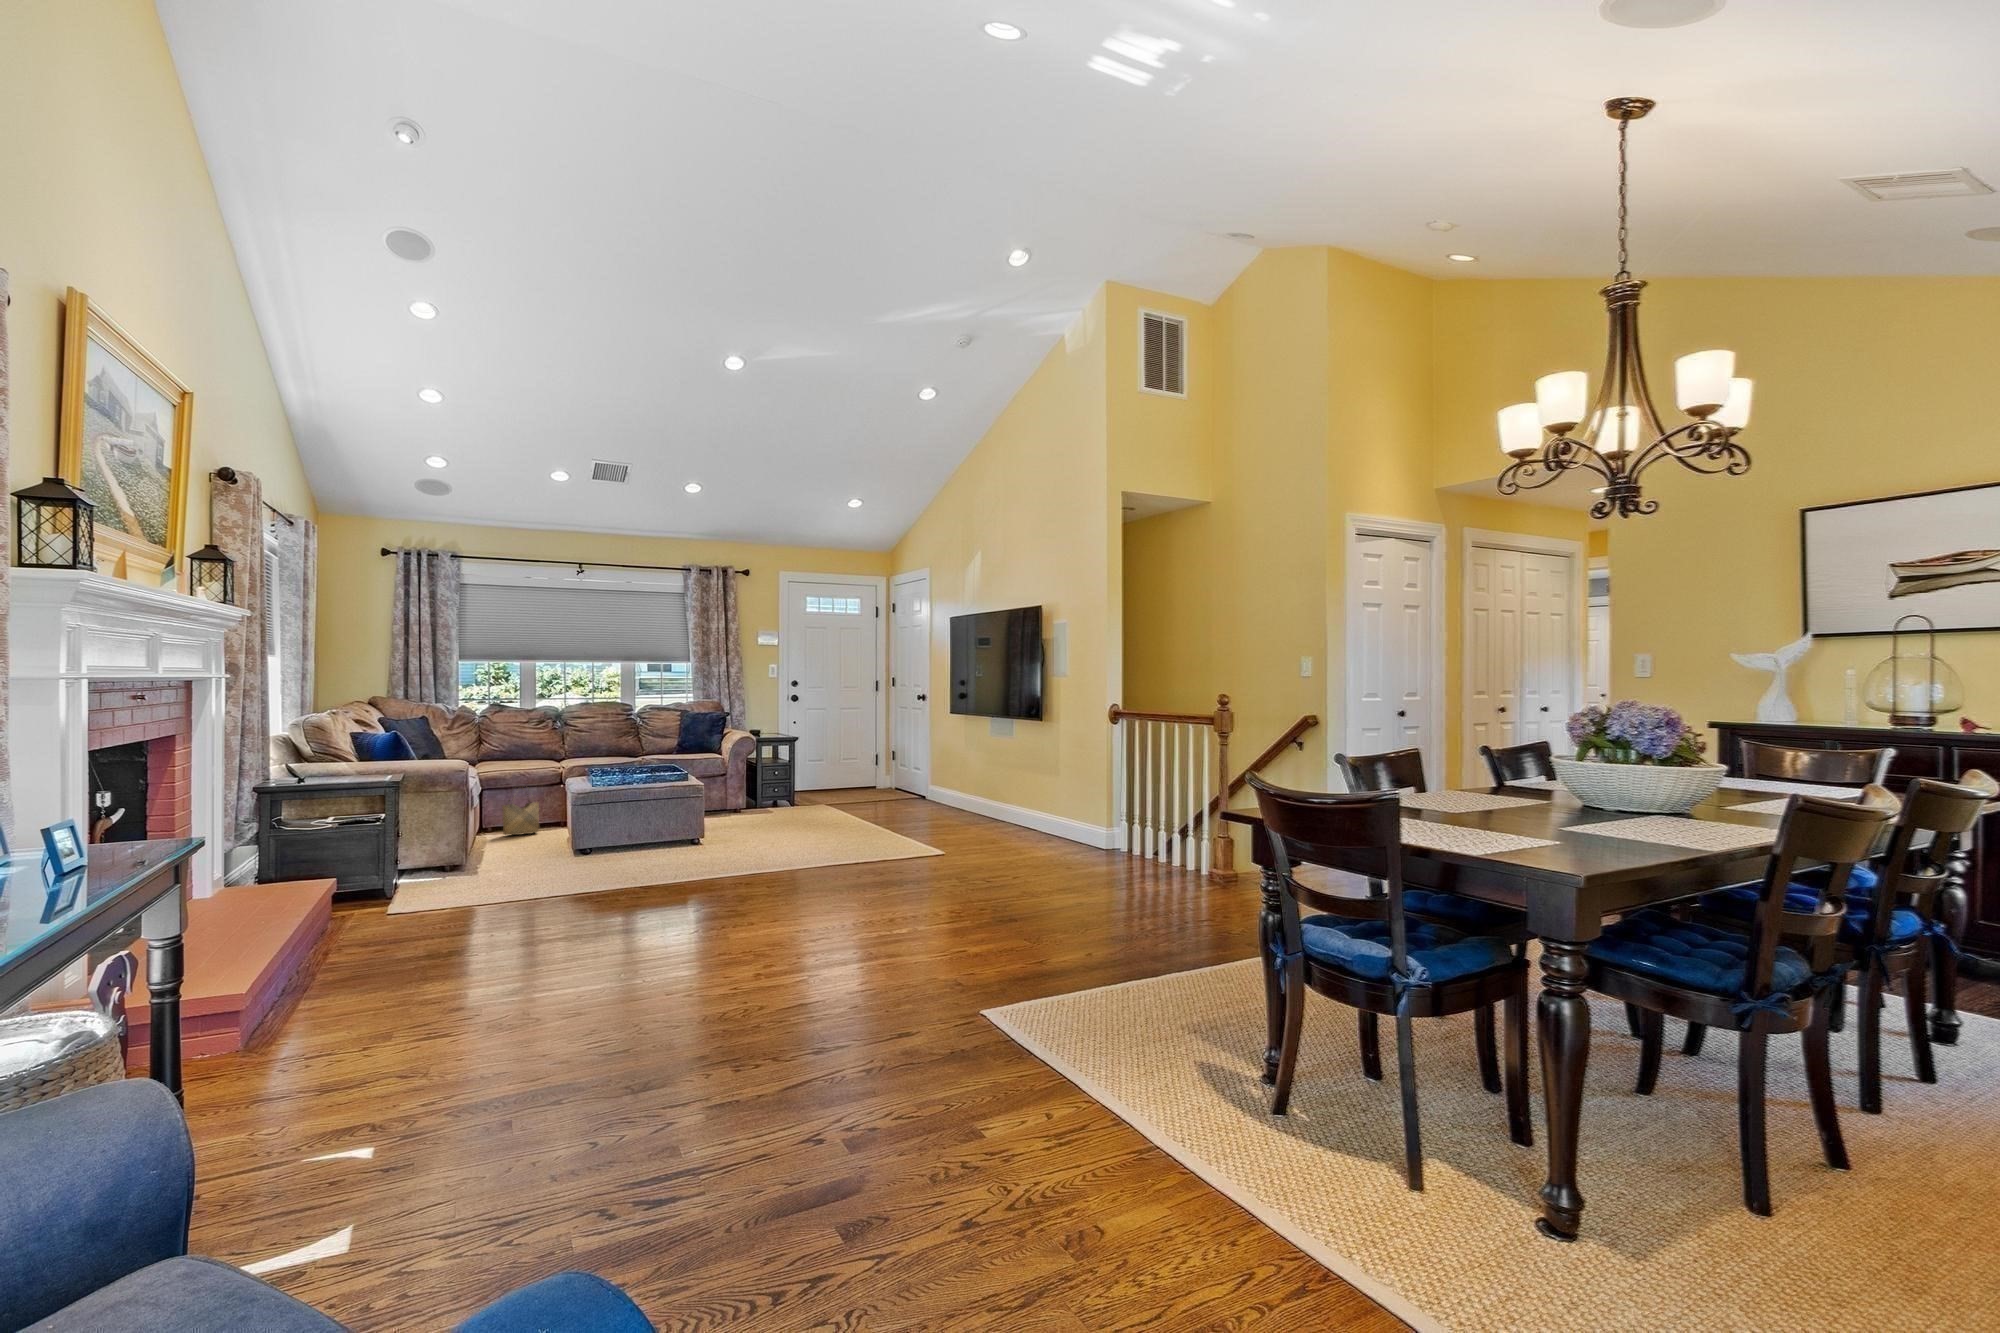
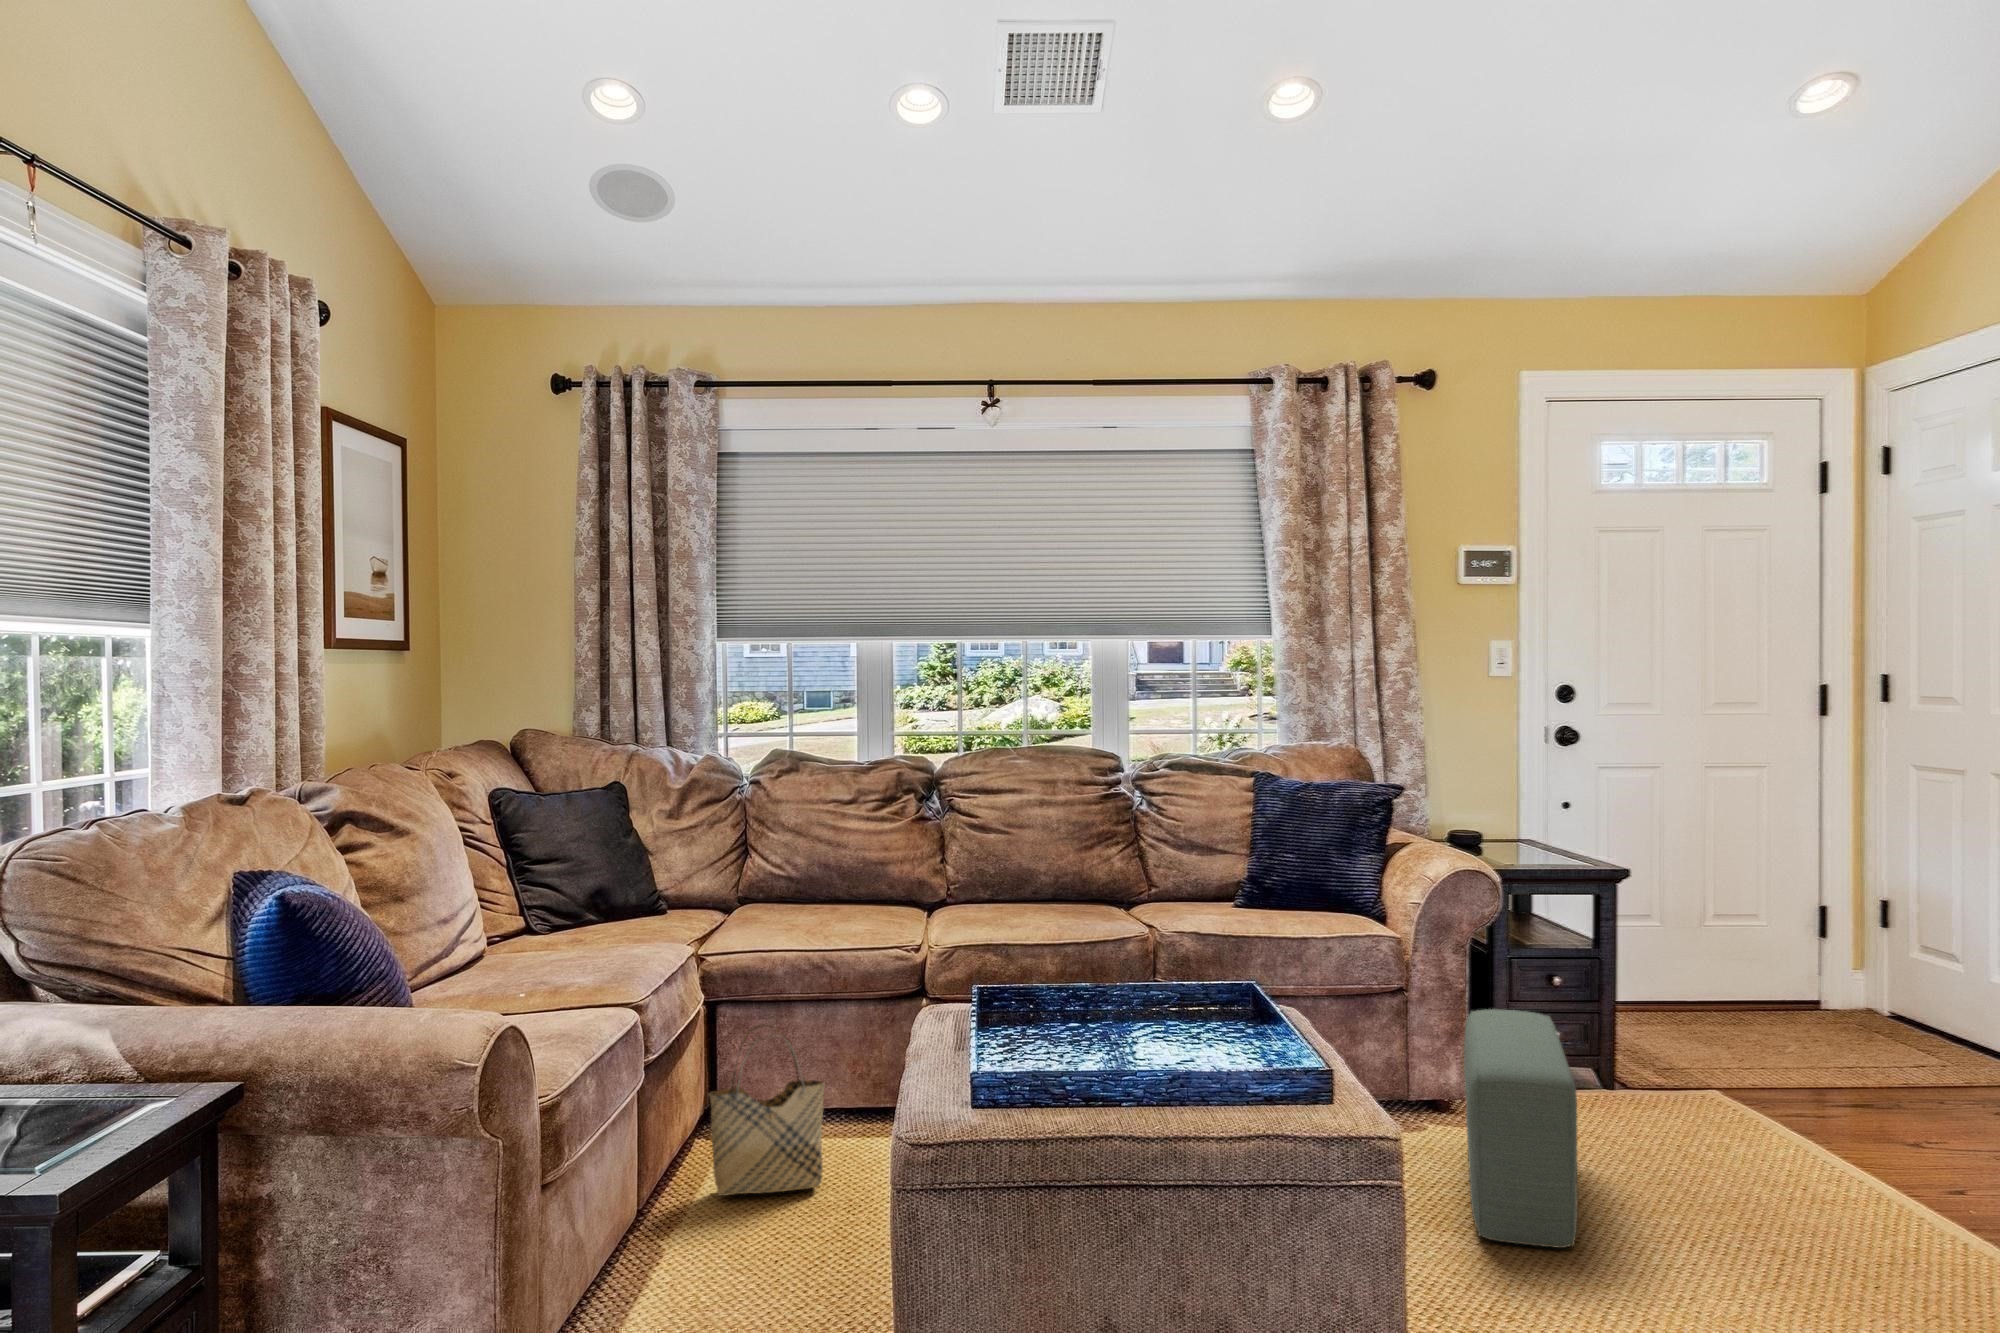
pouf: none [733,775,764,825] -> present [1464,1009,1578,1248]

